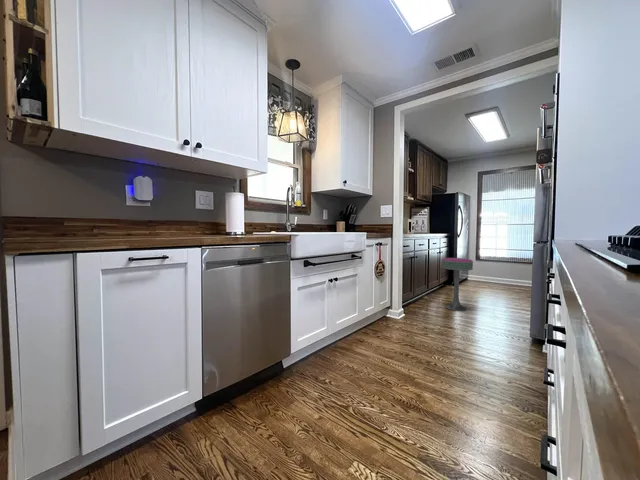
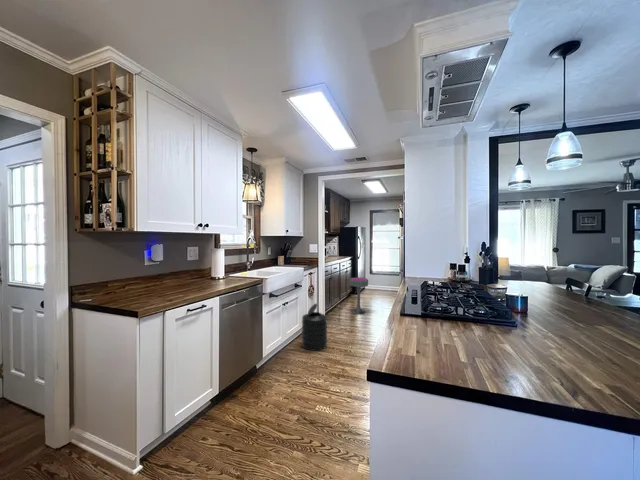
trash can: none [360,284,399,355] -> present [302,304,327,351]

